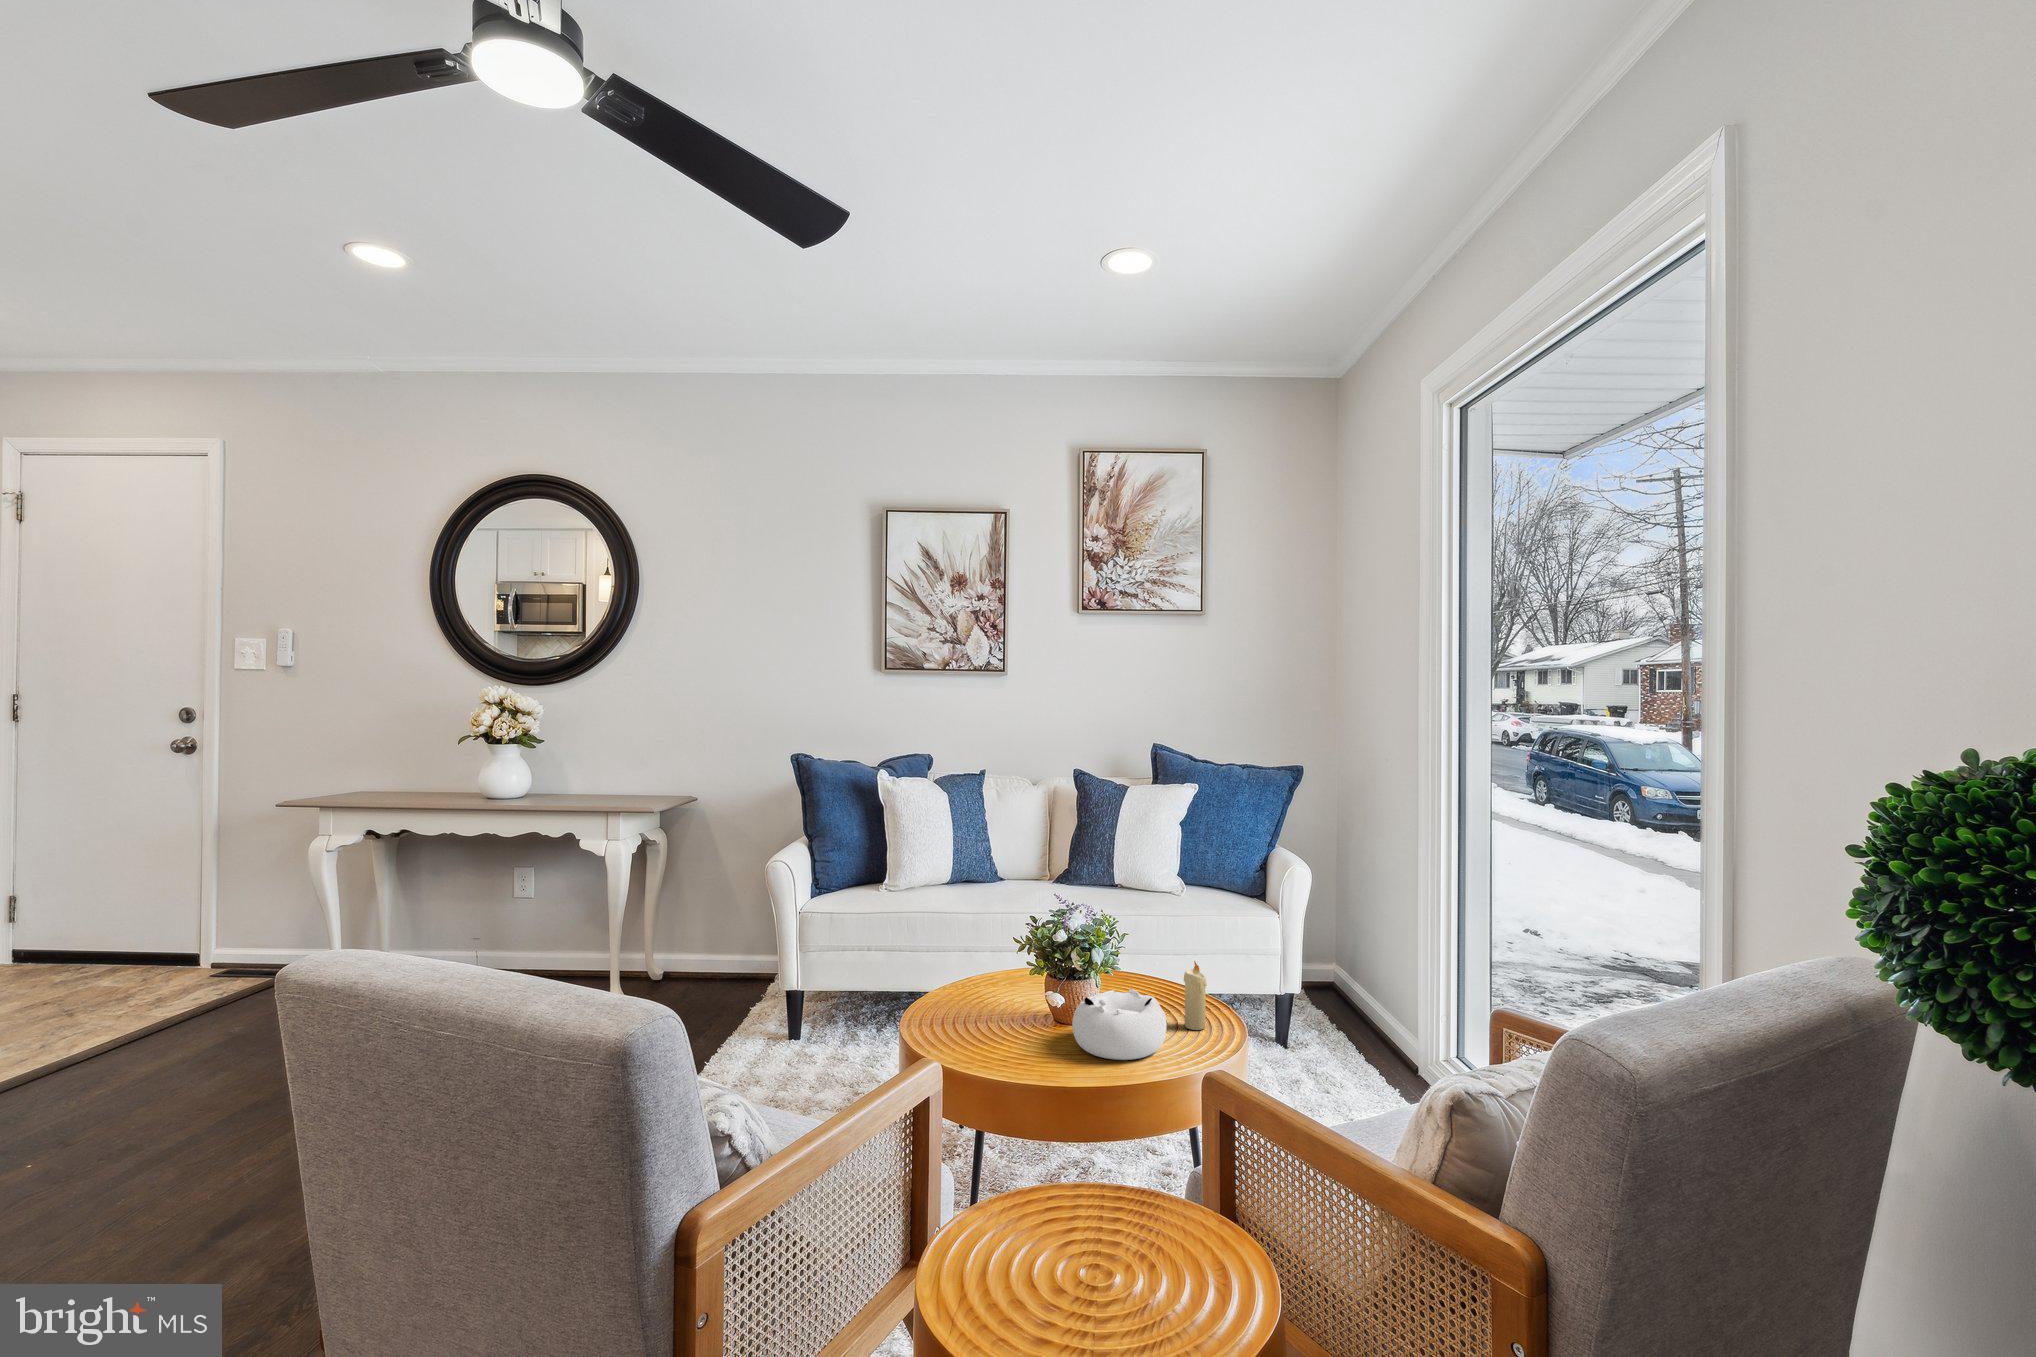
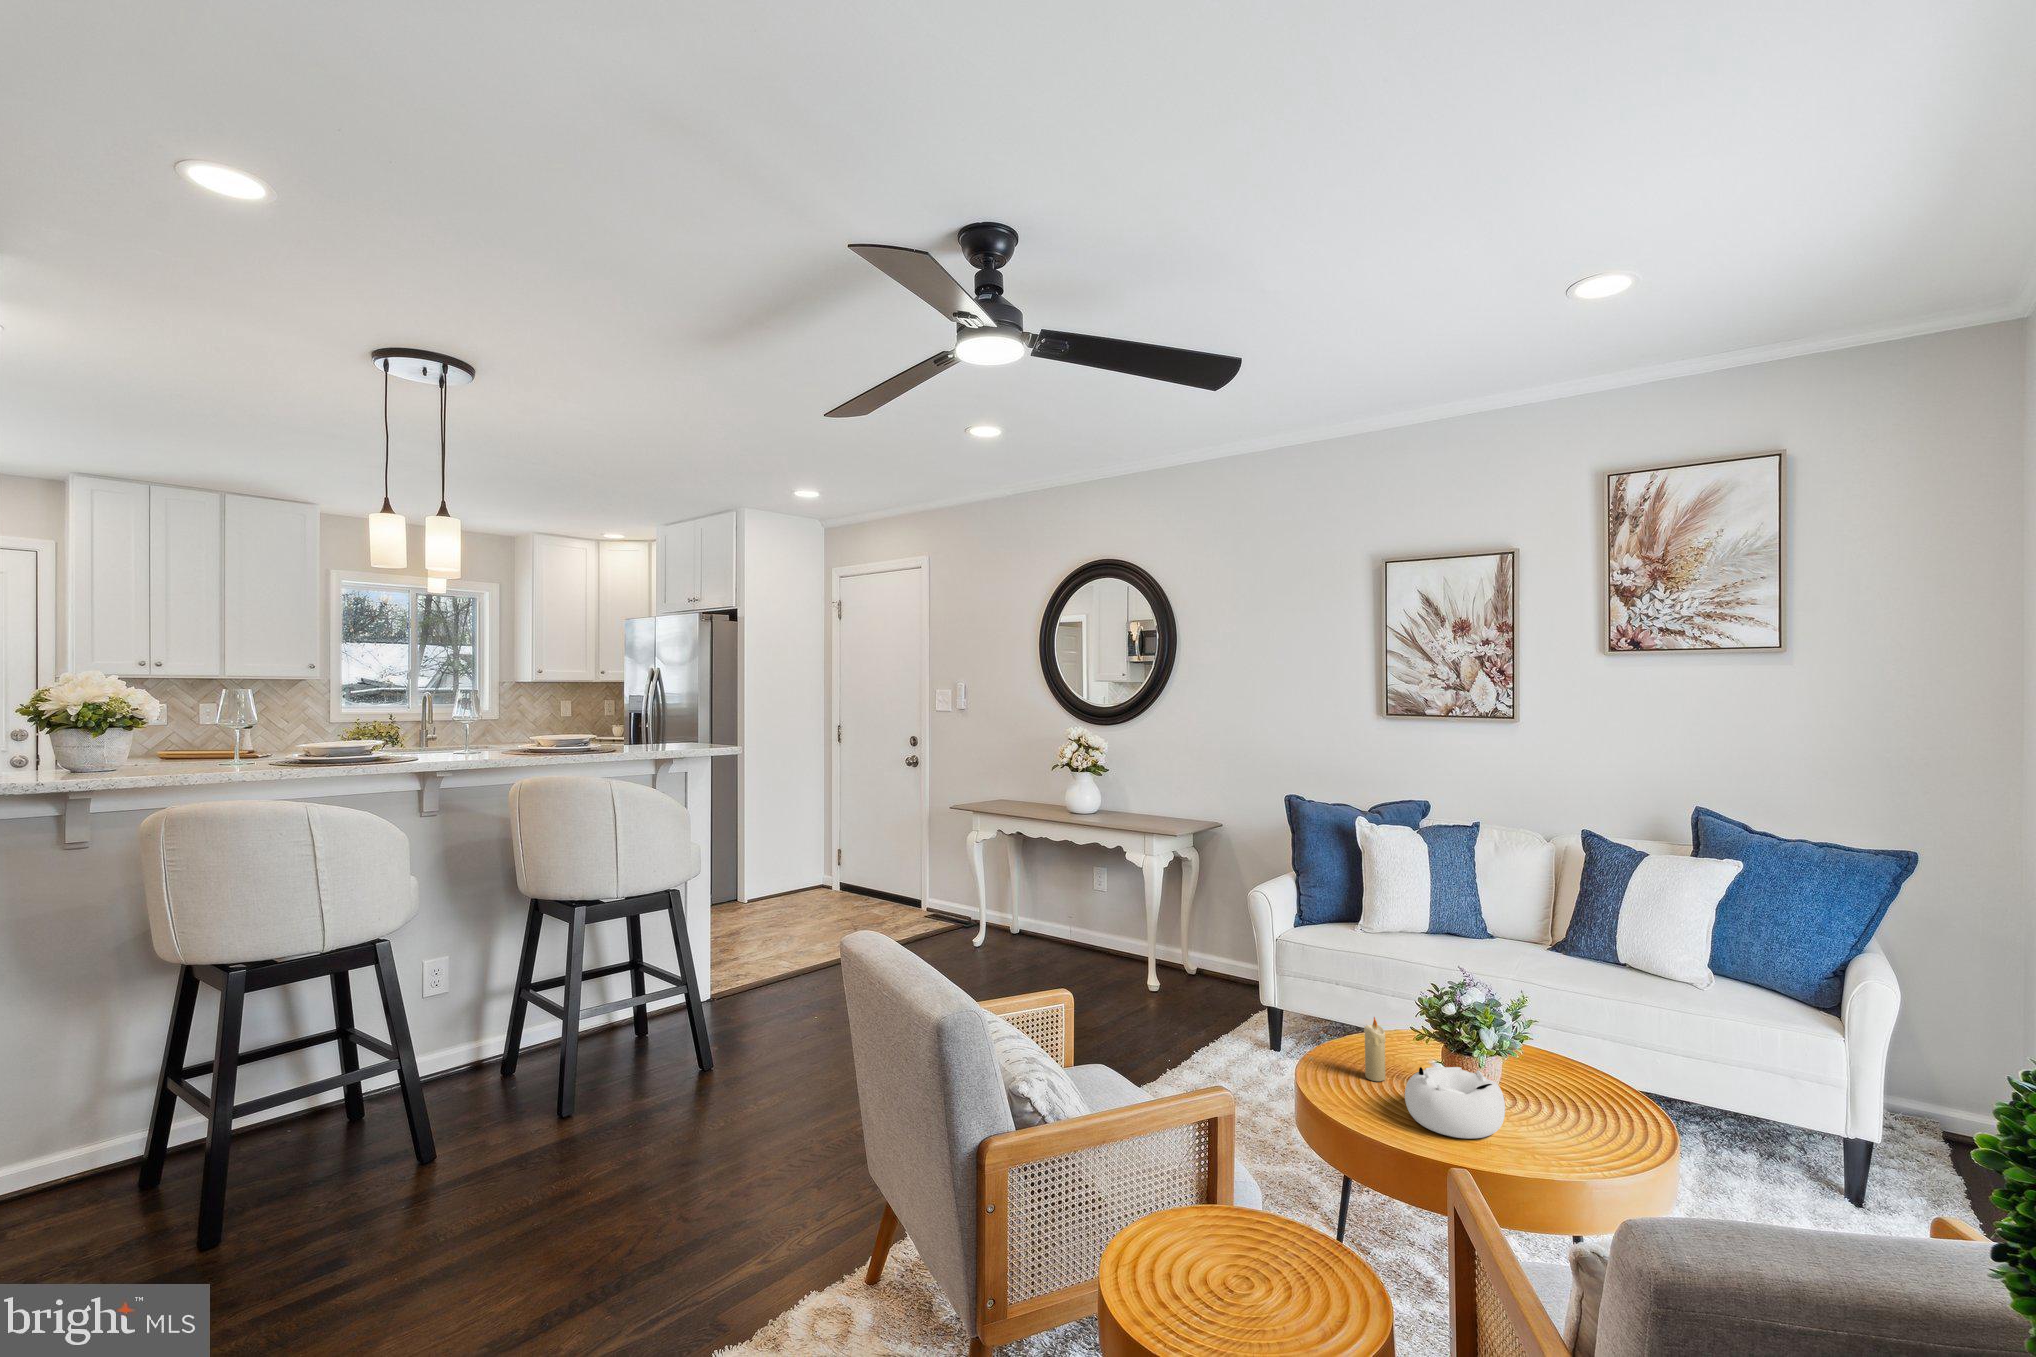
candle: present [1184,961,1207,1030] -> present [1364,1017,1385,1081]

